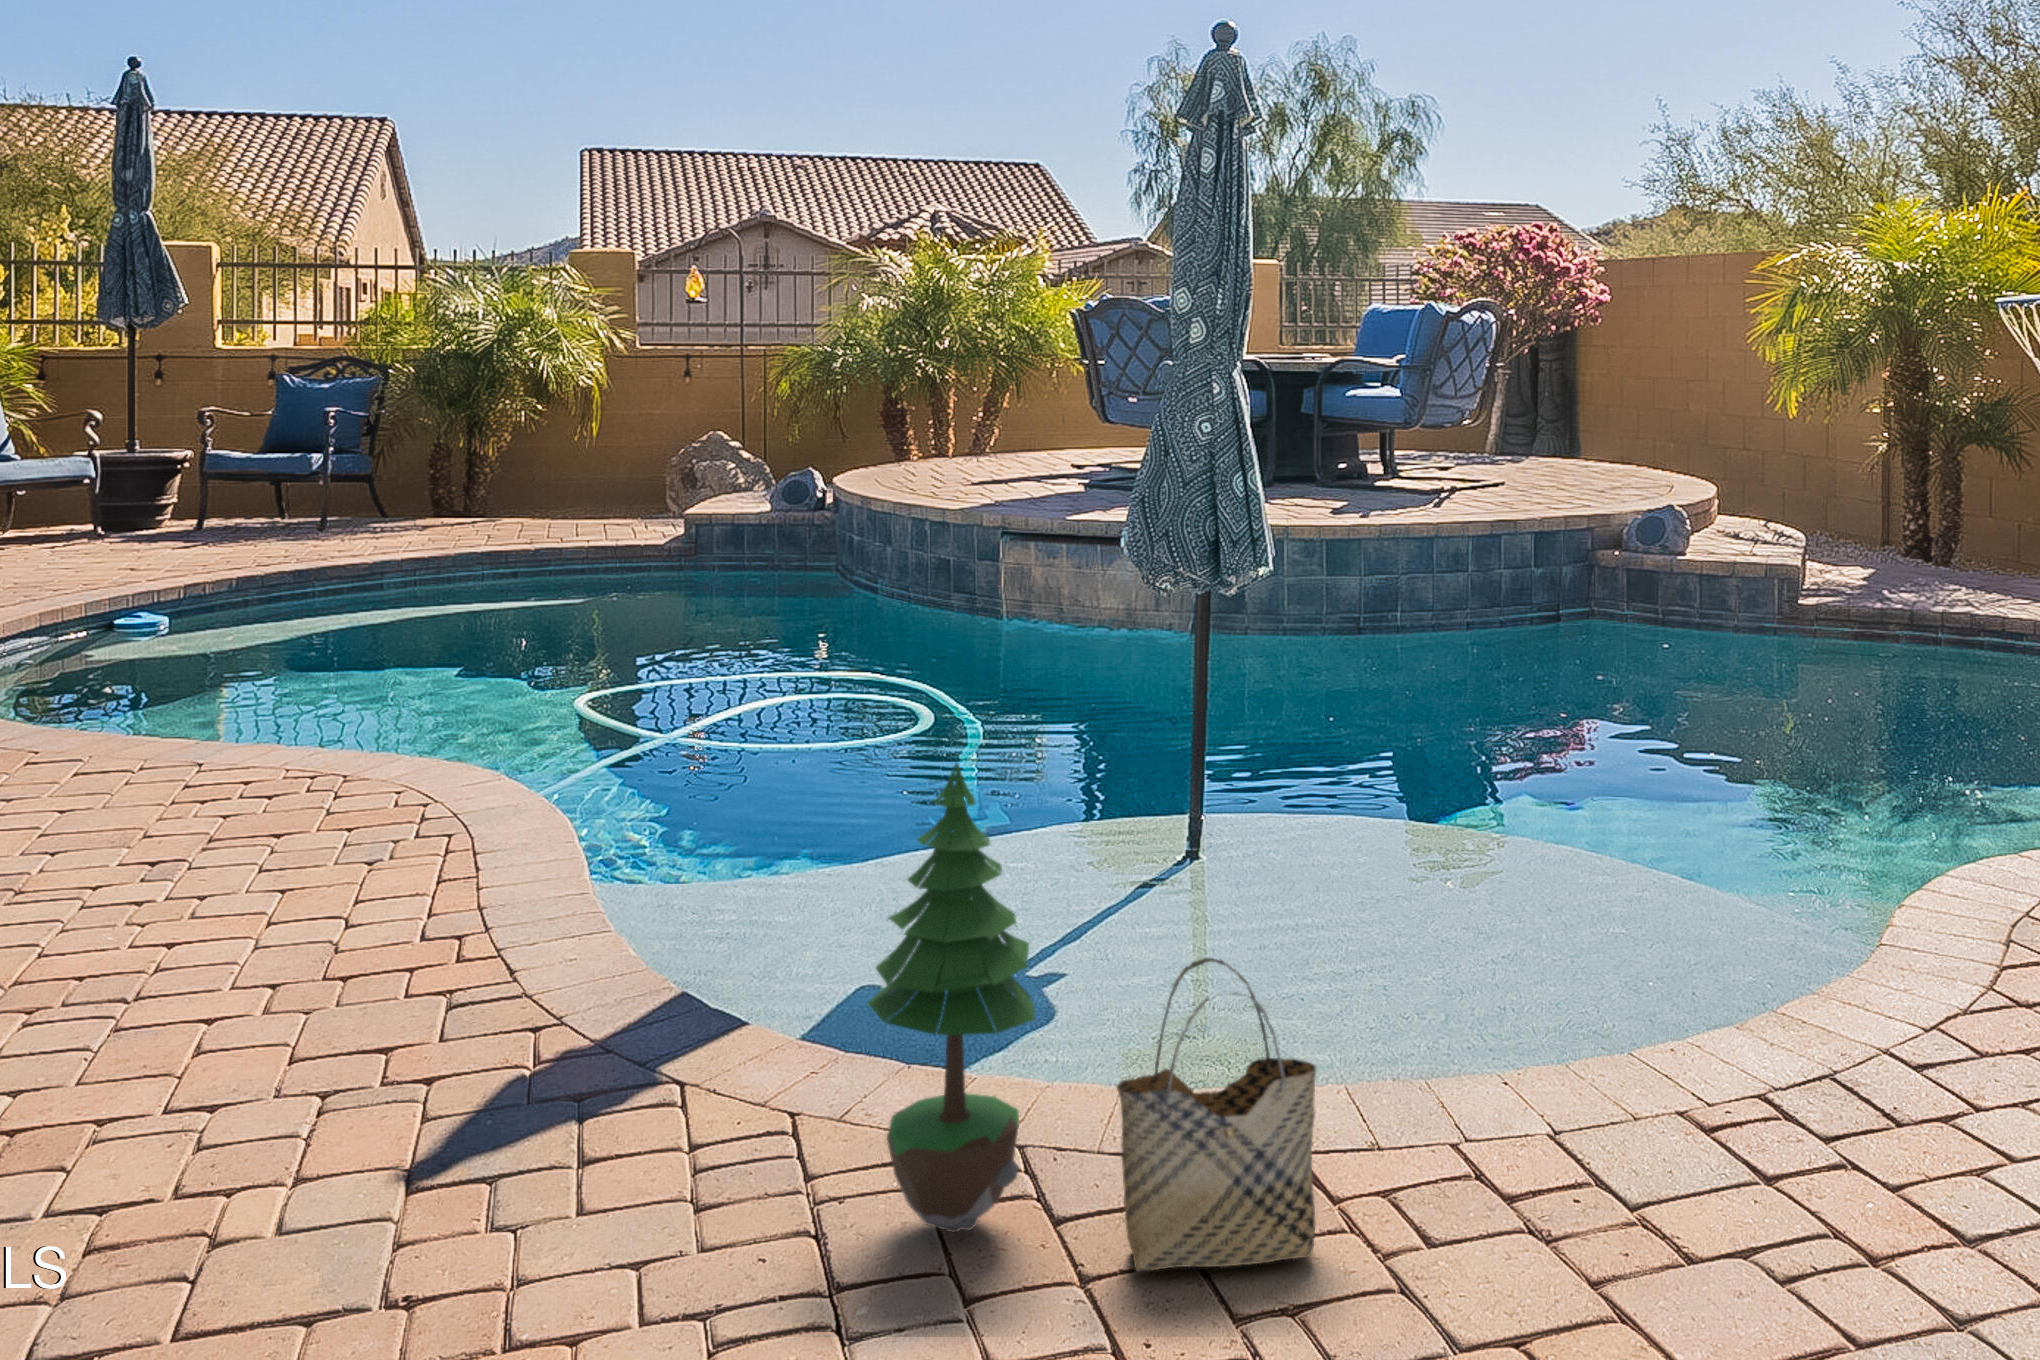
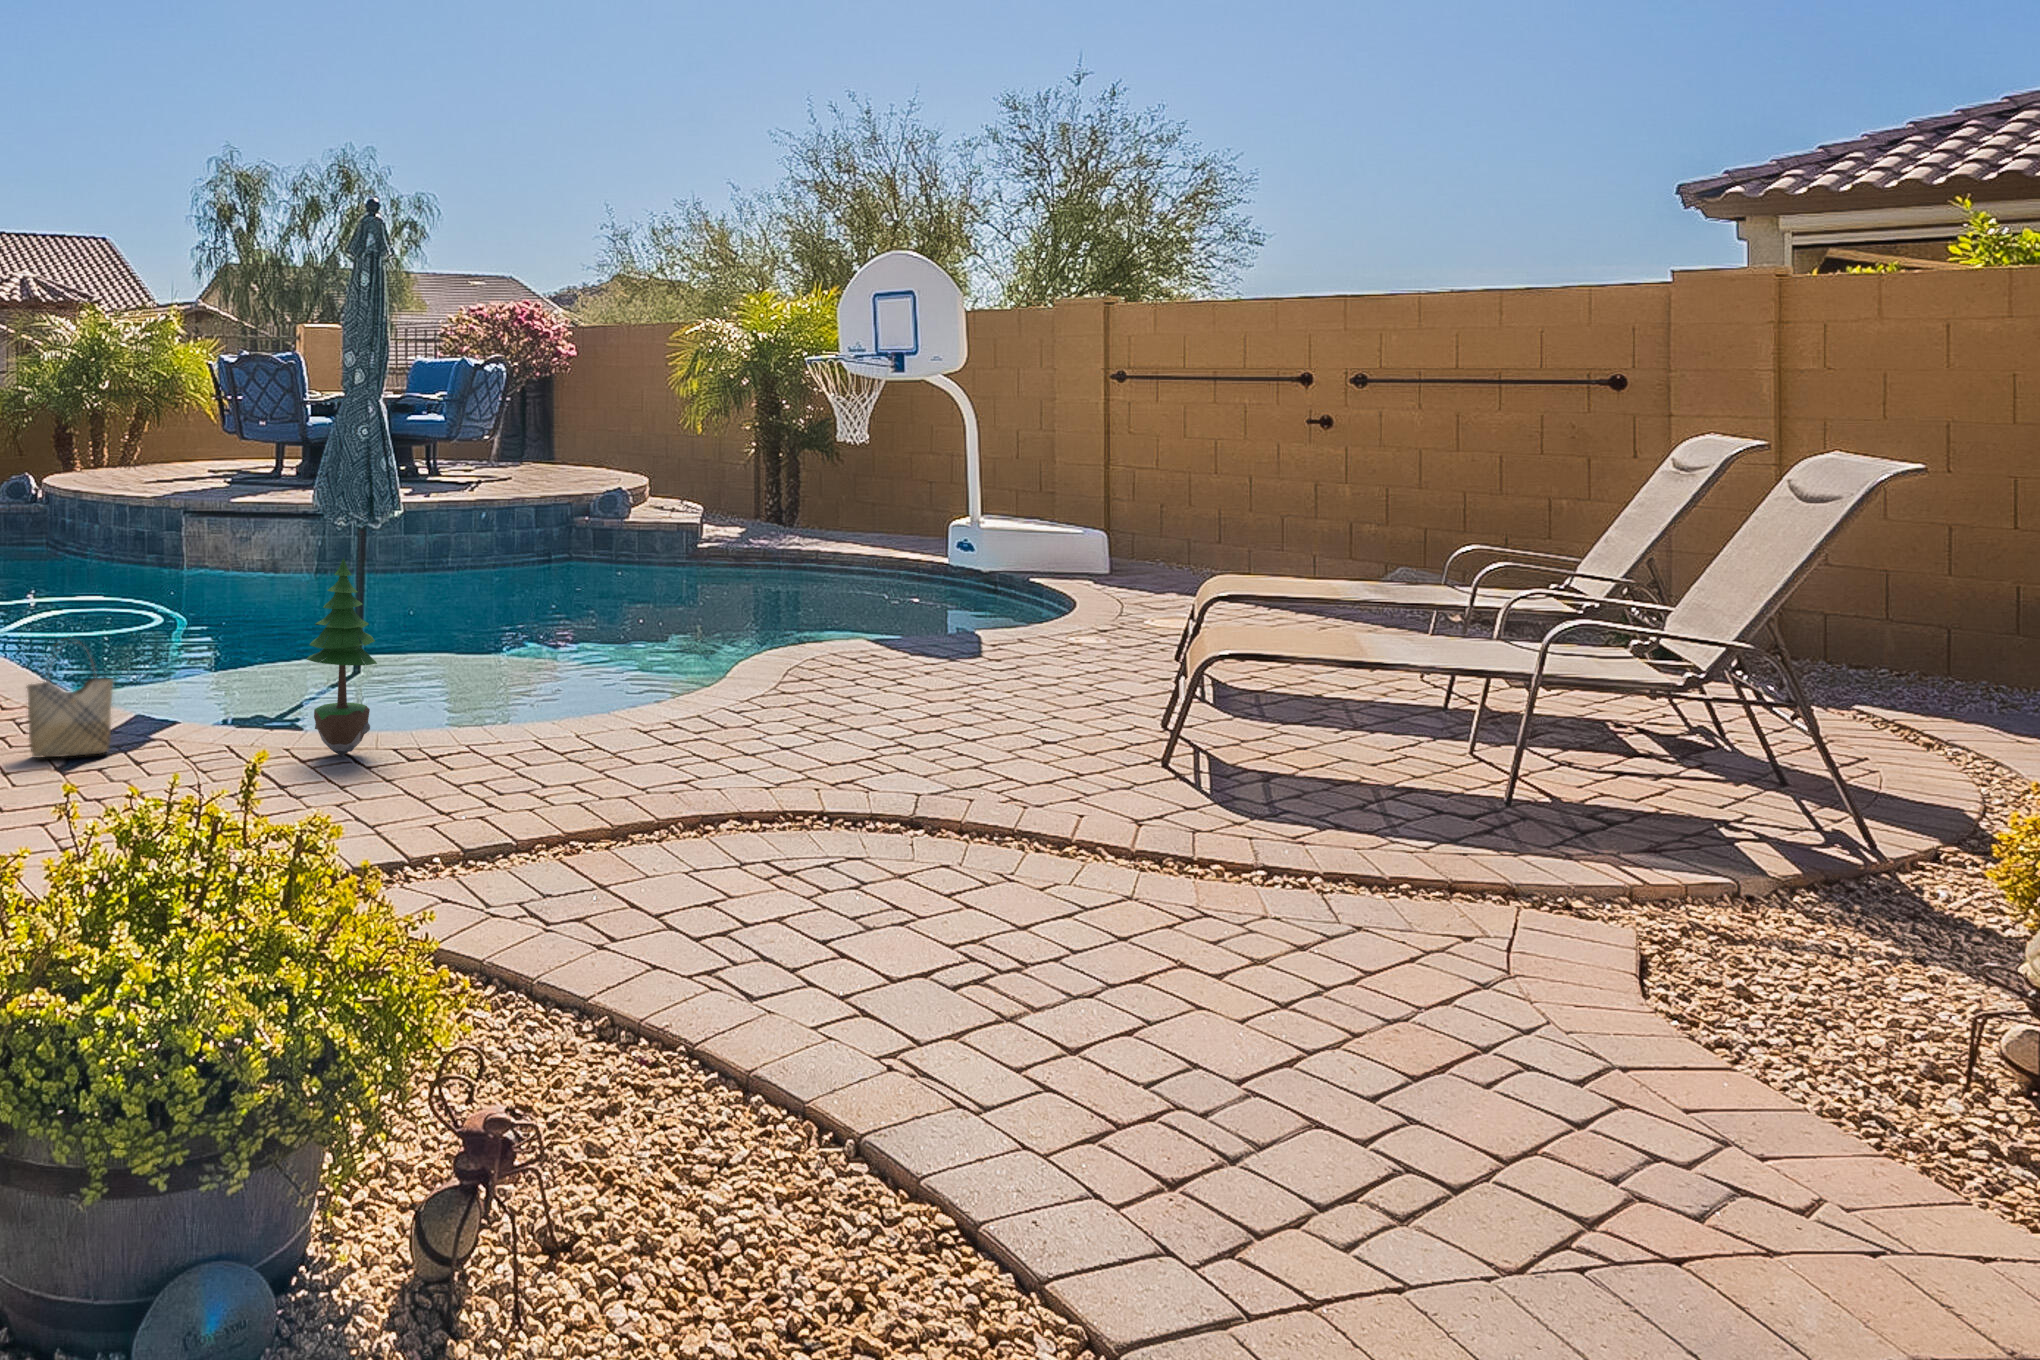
woven basket: present [1116,958,1316,1272] -> present [26,638,113,758]

